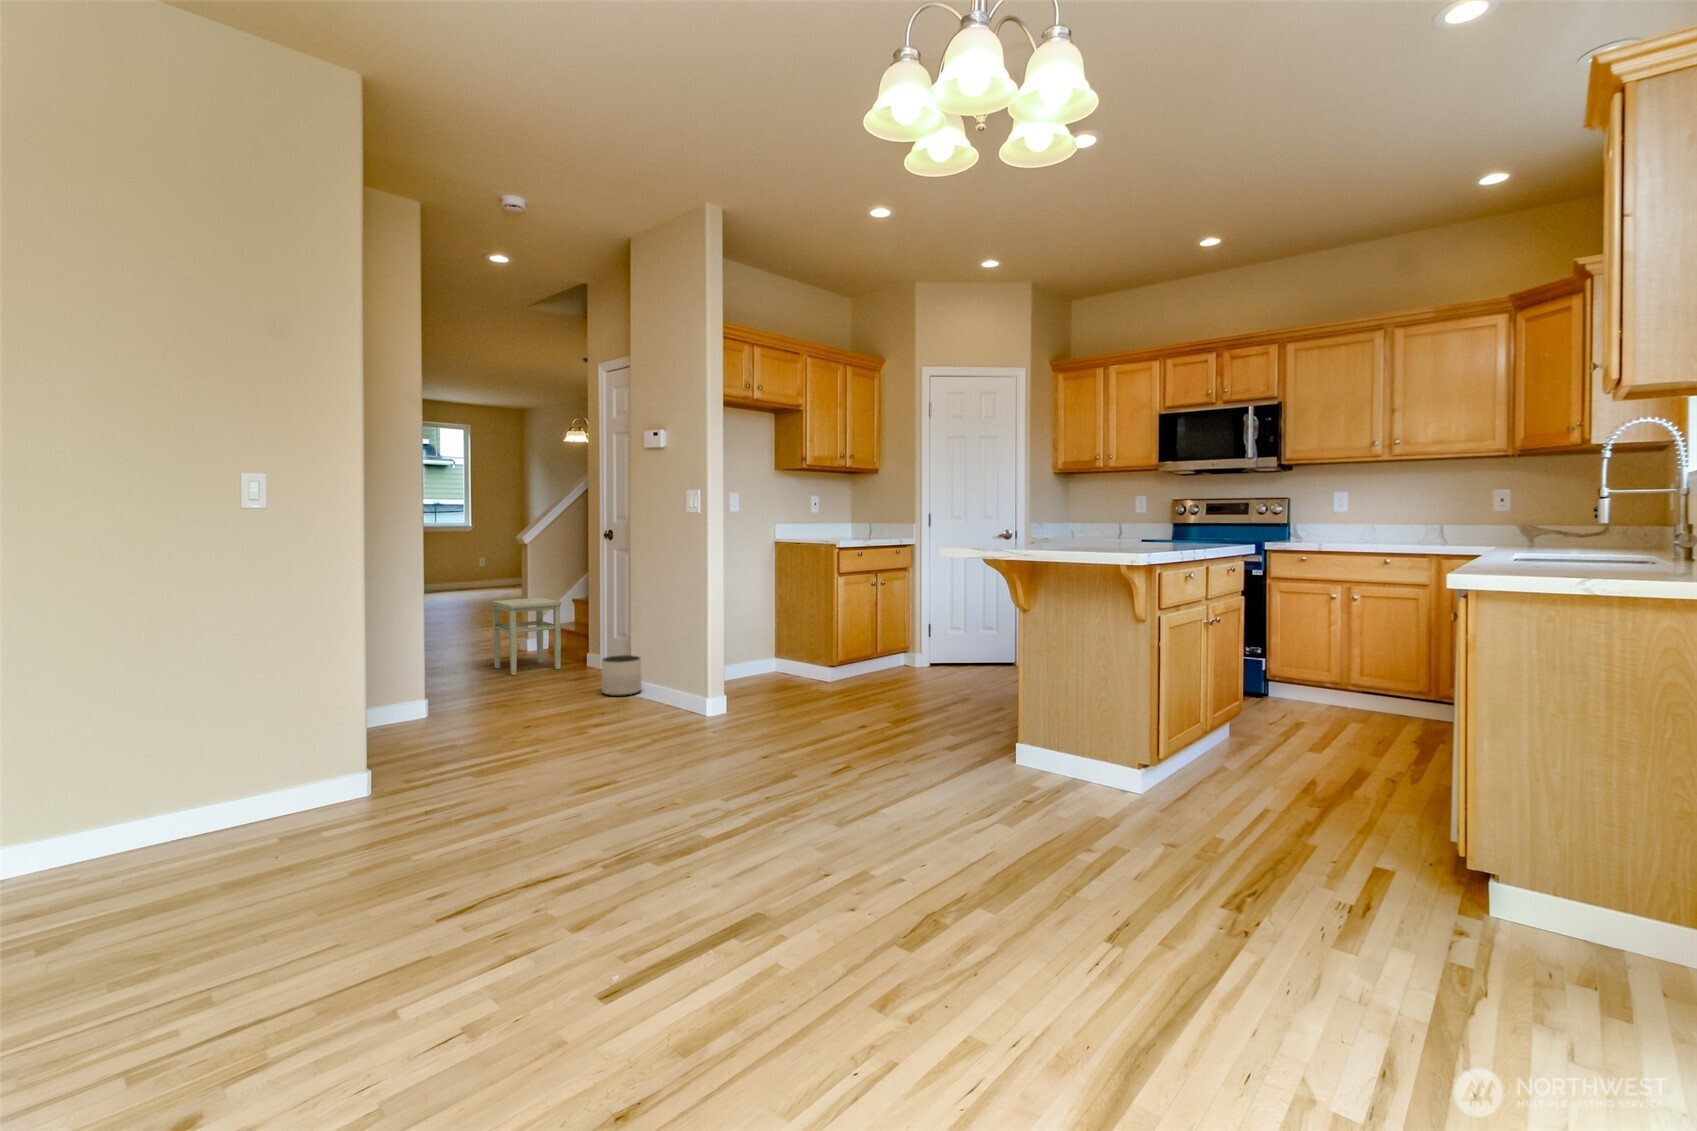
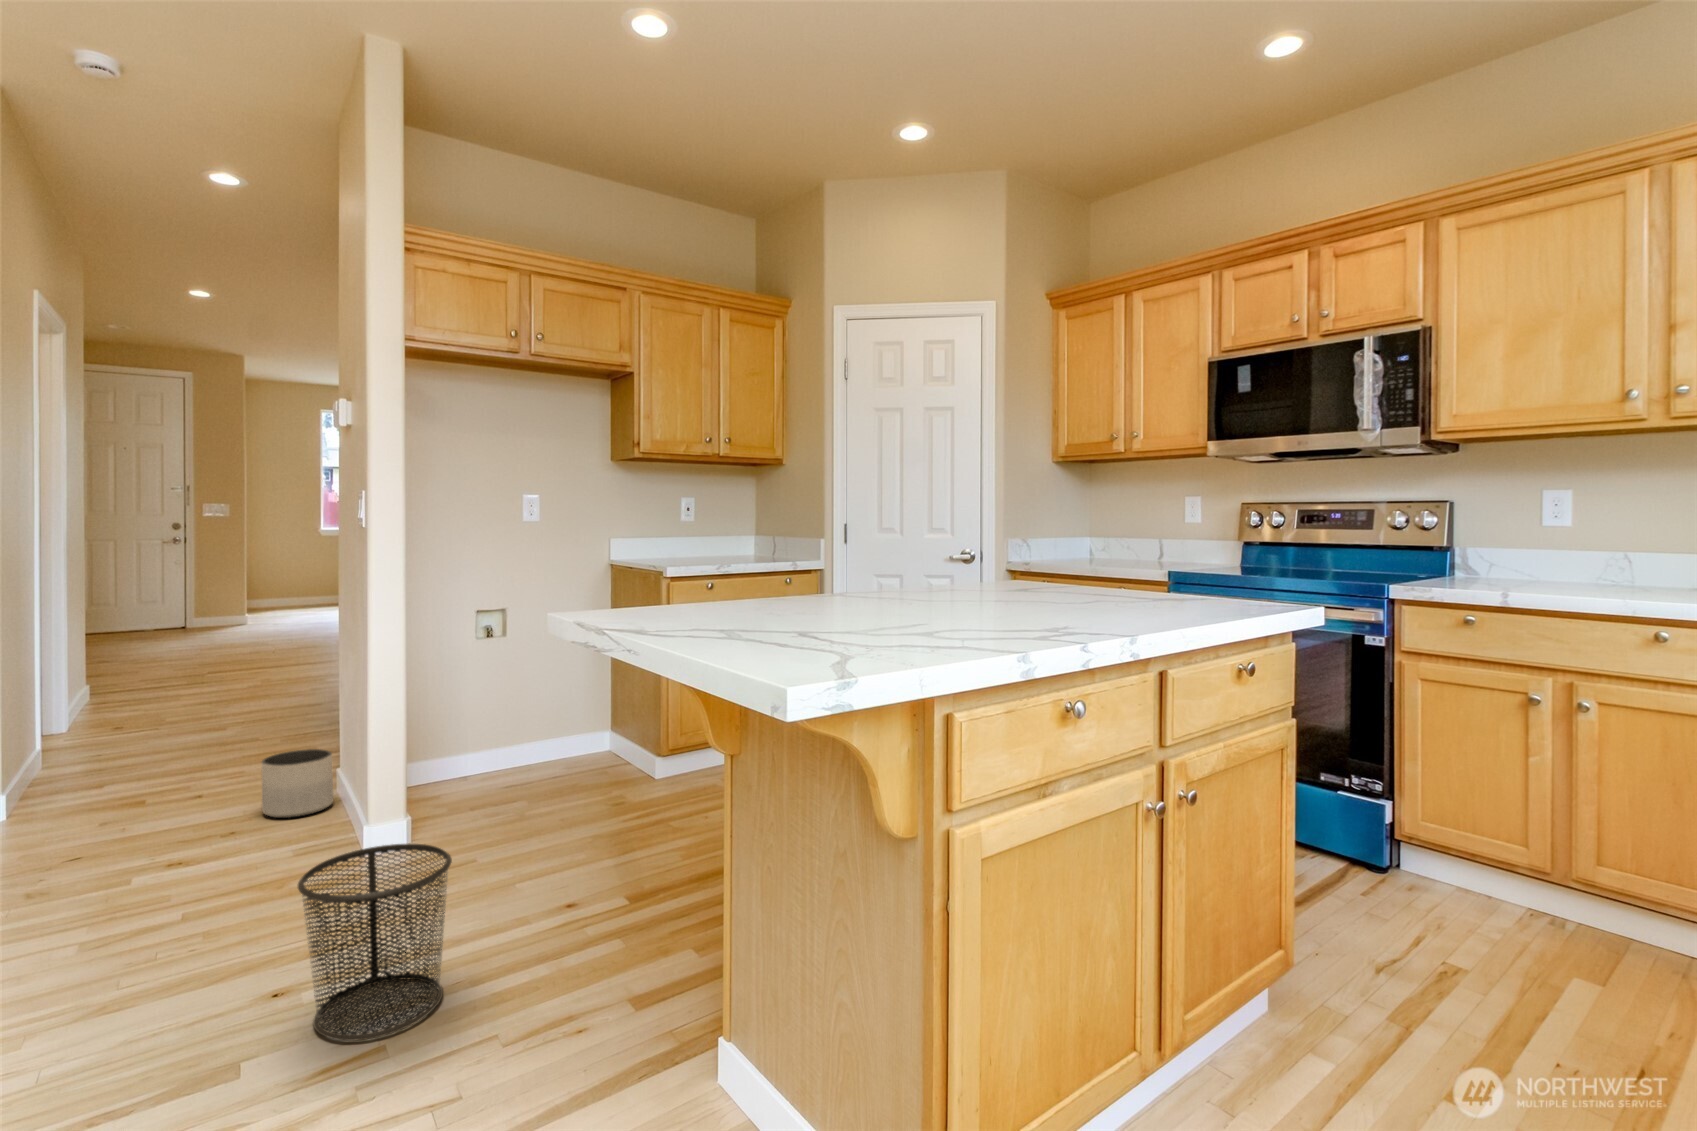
stool: present [491,598,561,675] -> none [200,648,293,765]
waste bin: none [783,676,851,763] -> present [298,843,452,1041]

